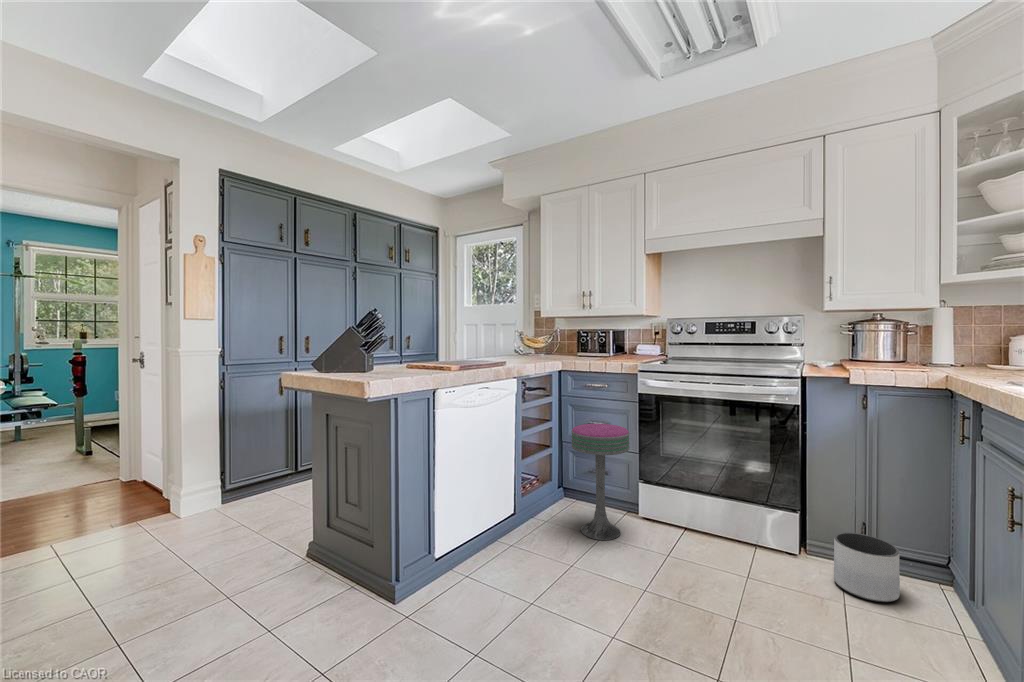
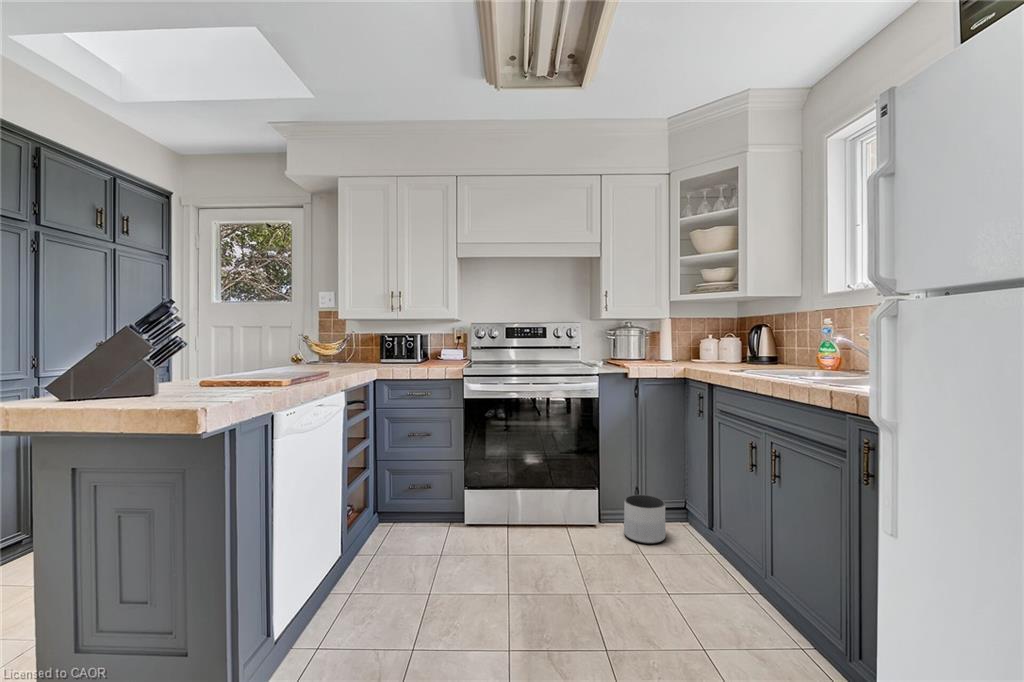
bar stool: present [571,424,629,540] -> none [401,430,460,551]

